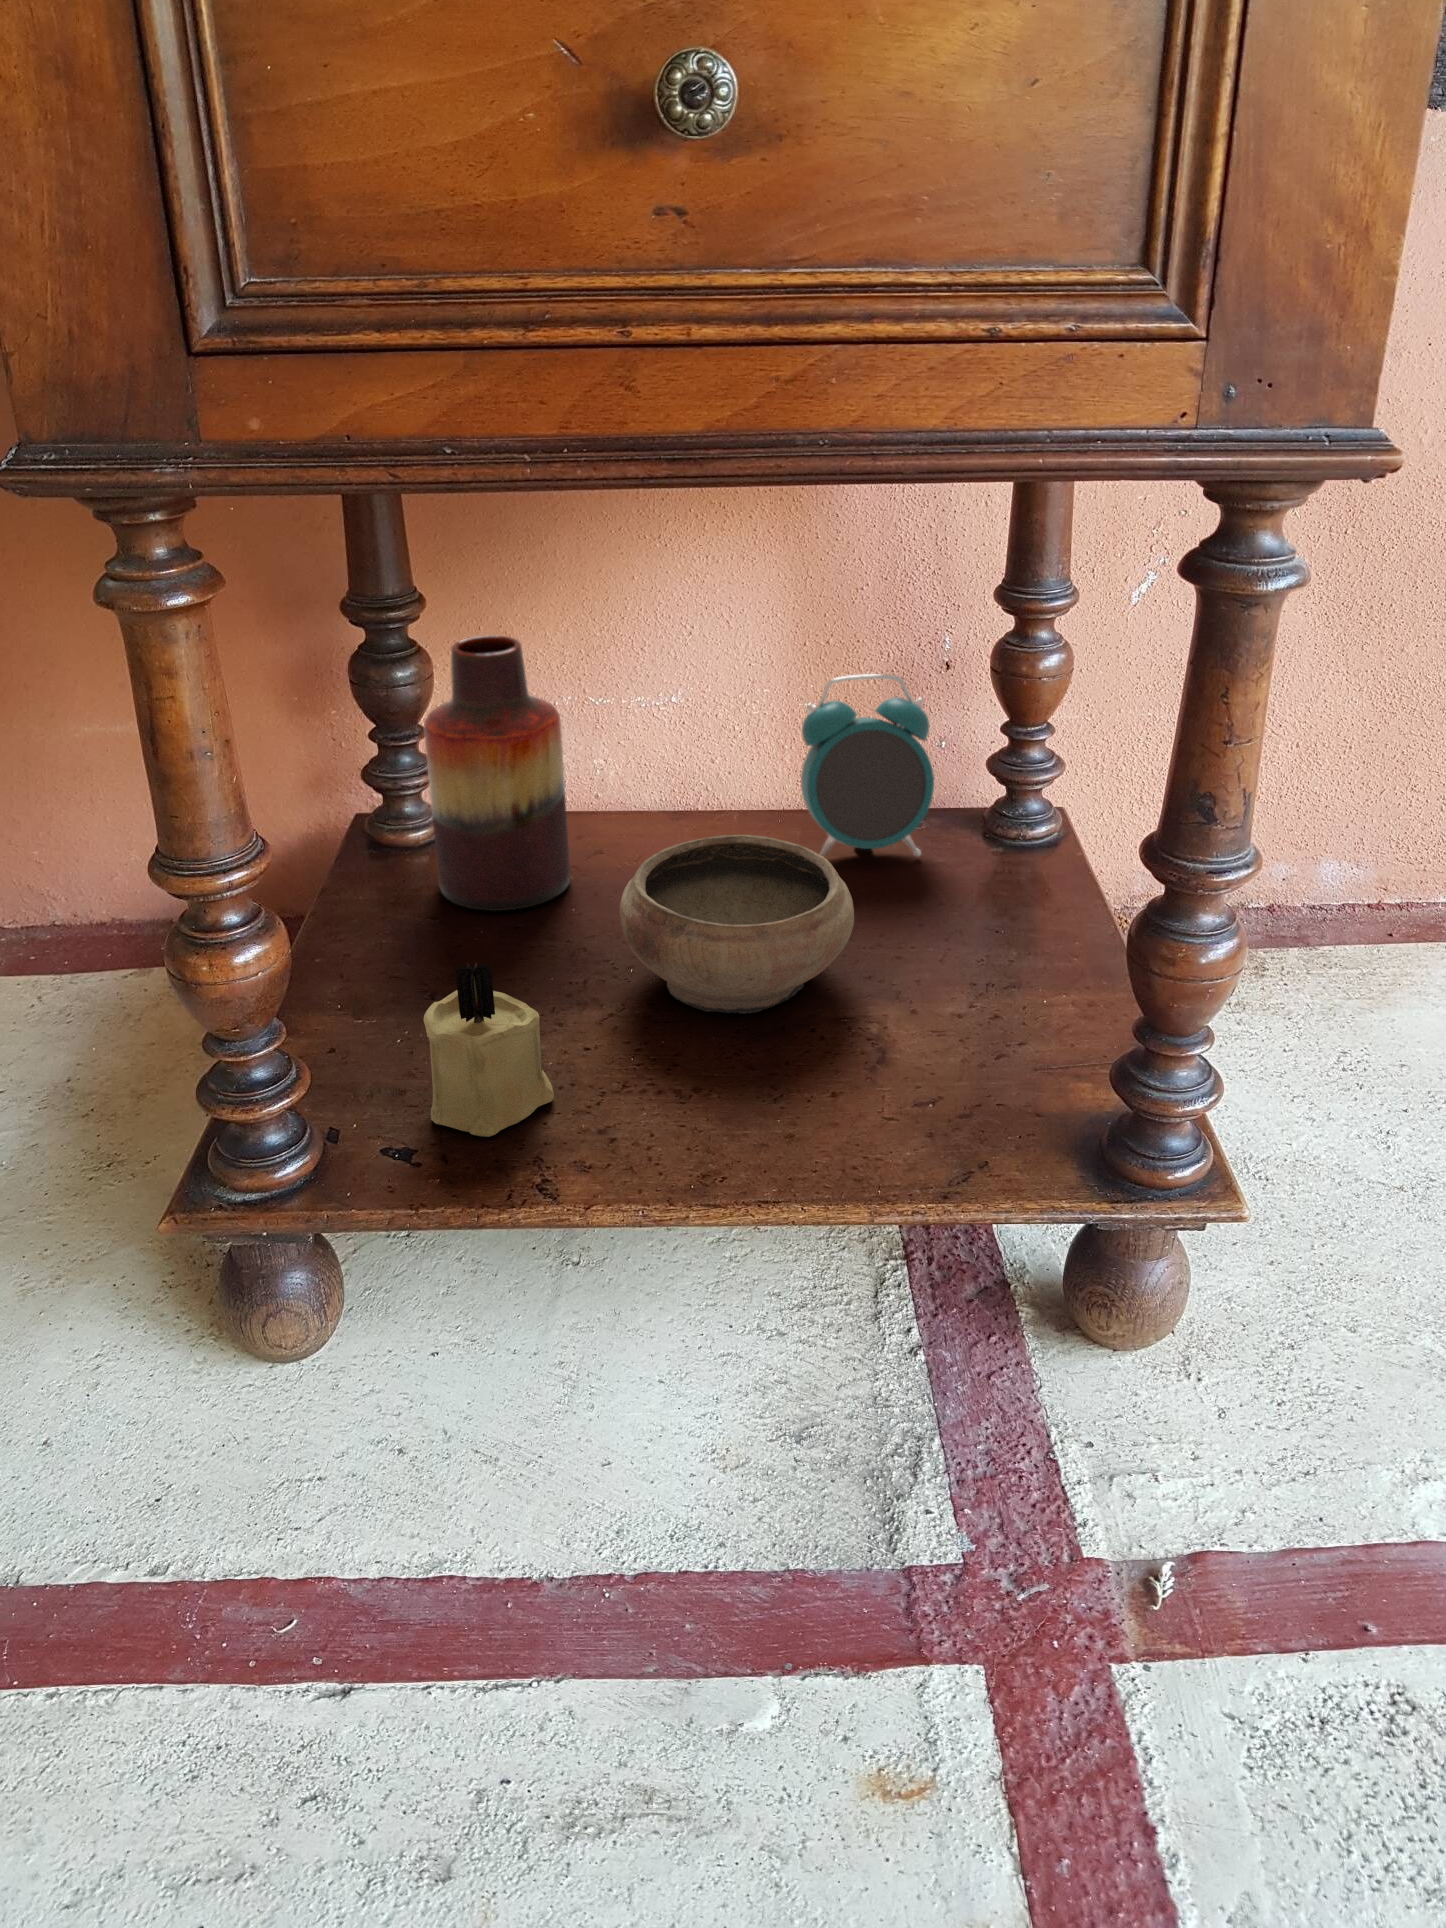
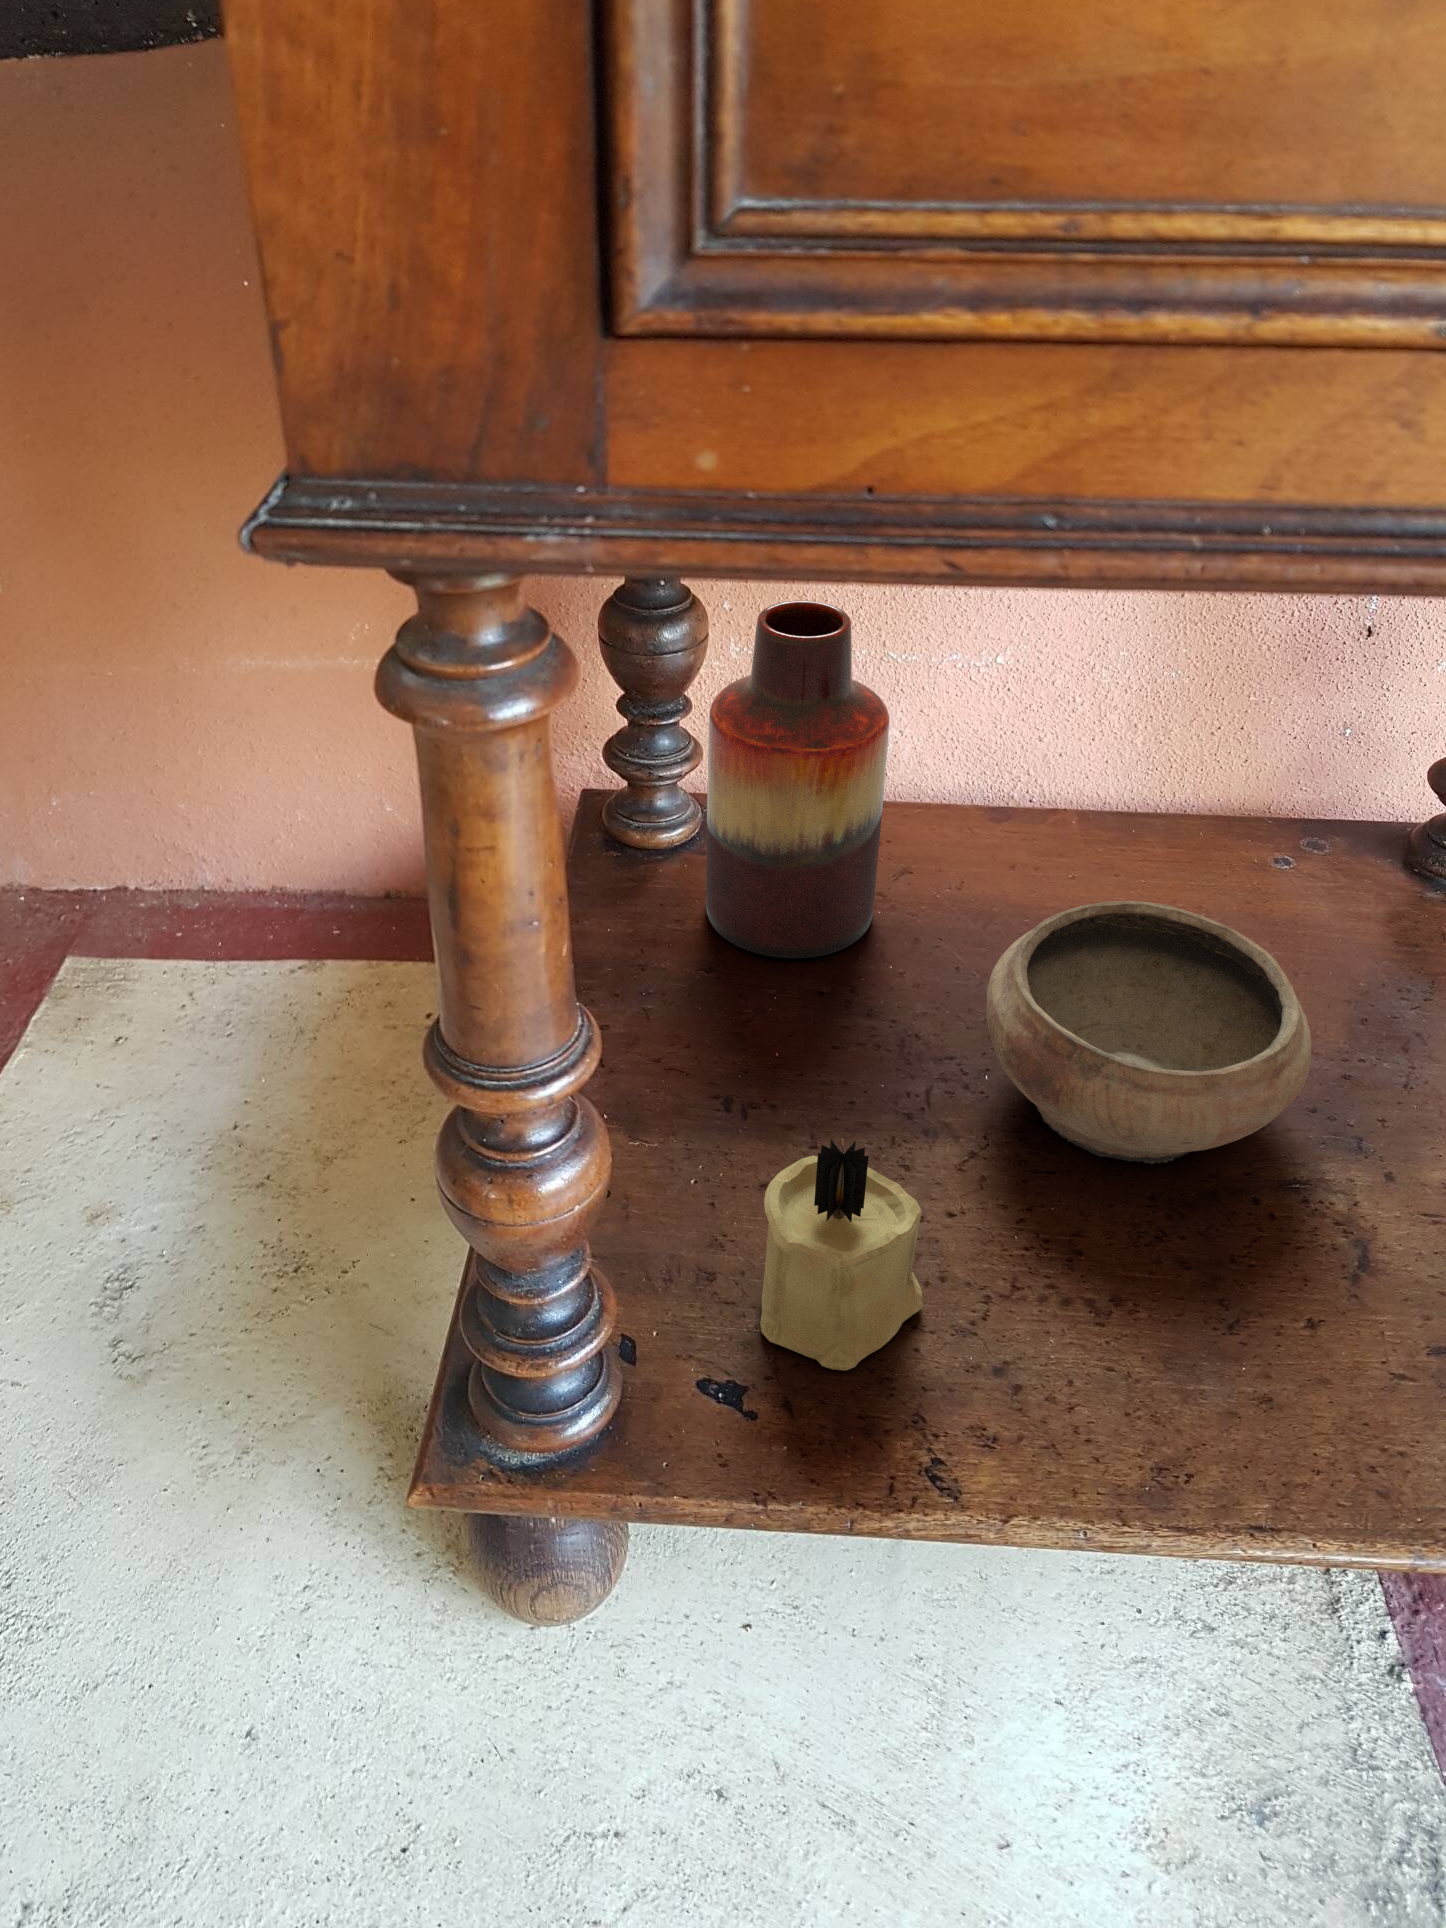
alarm clock: present [801,674,934,856] -> none [1175,664,1362,900]

